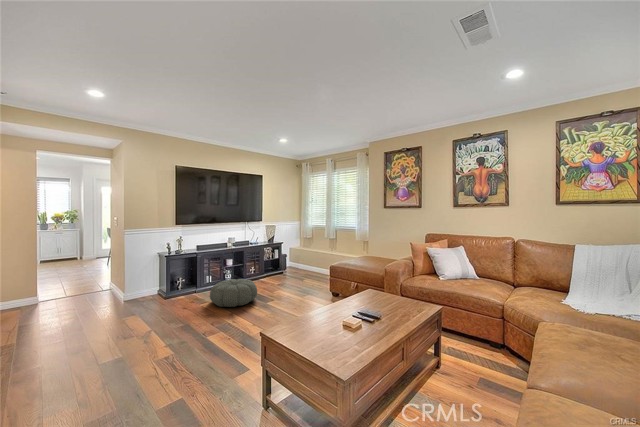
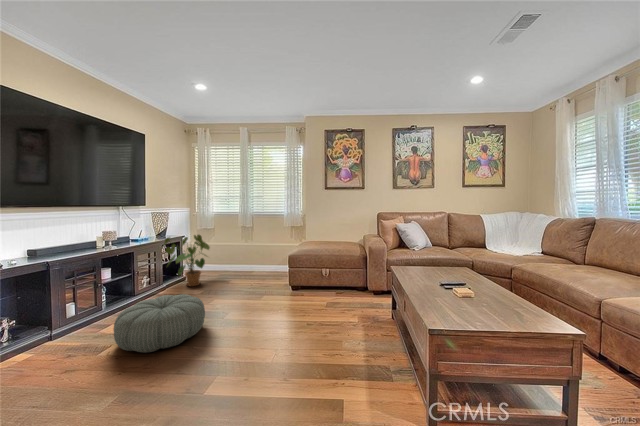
house plant: none [265,242,299,279] -> present [164,235,210,286]

